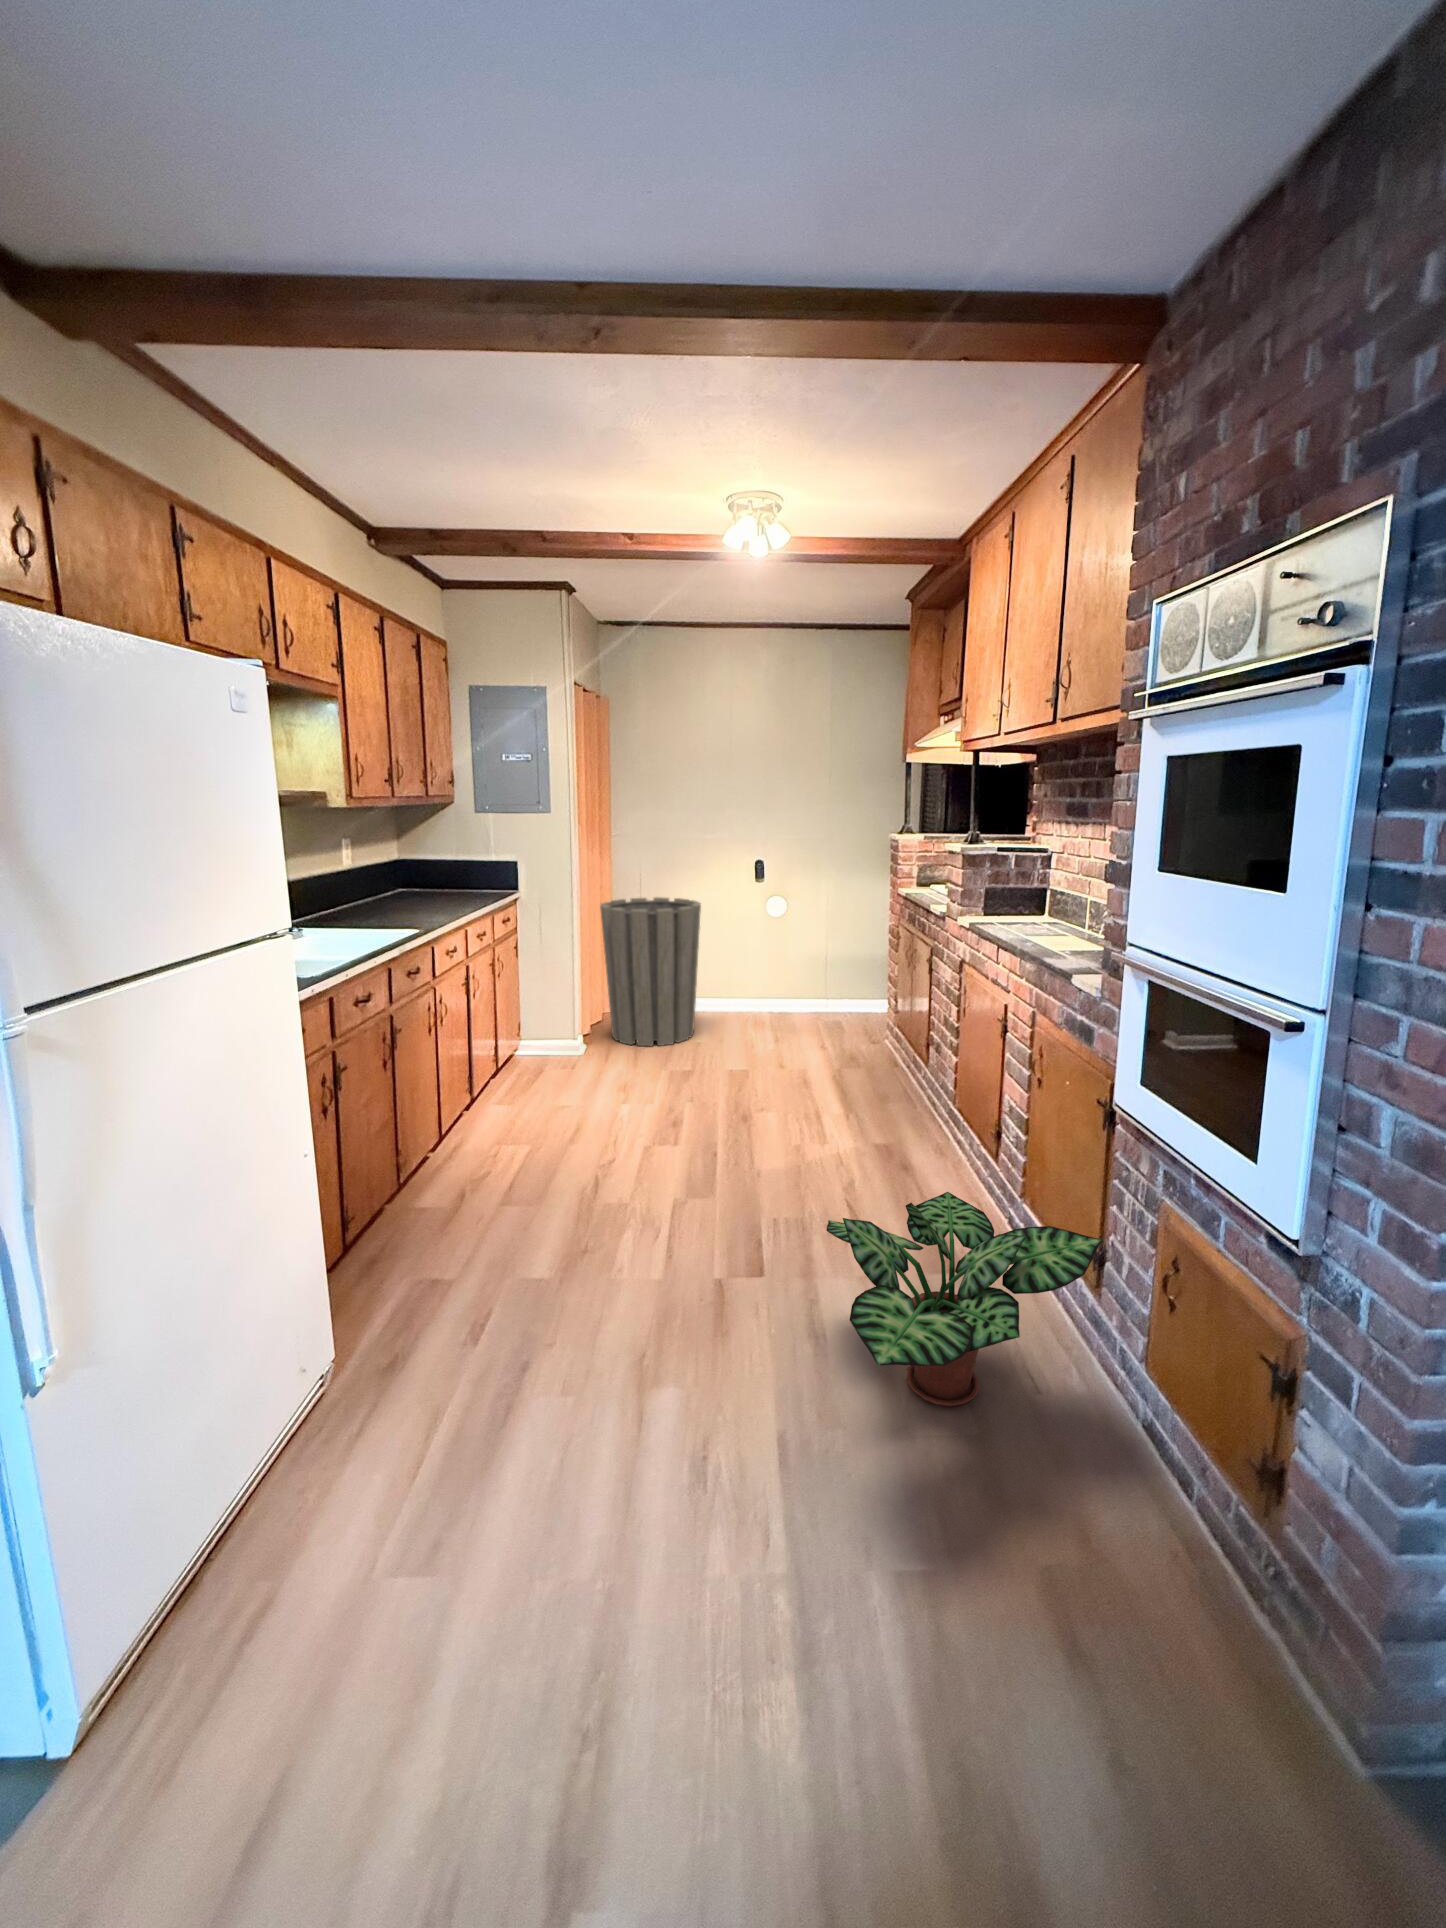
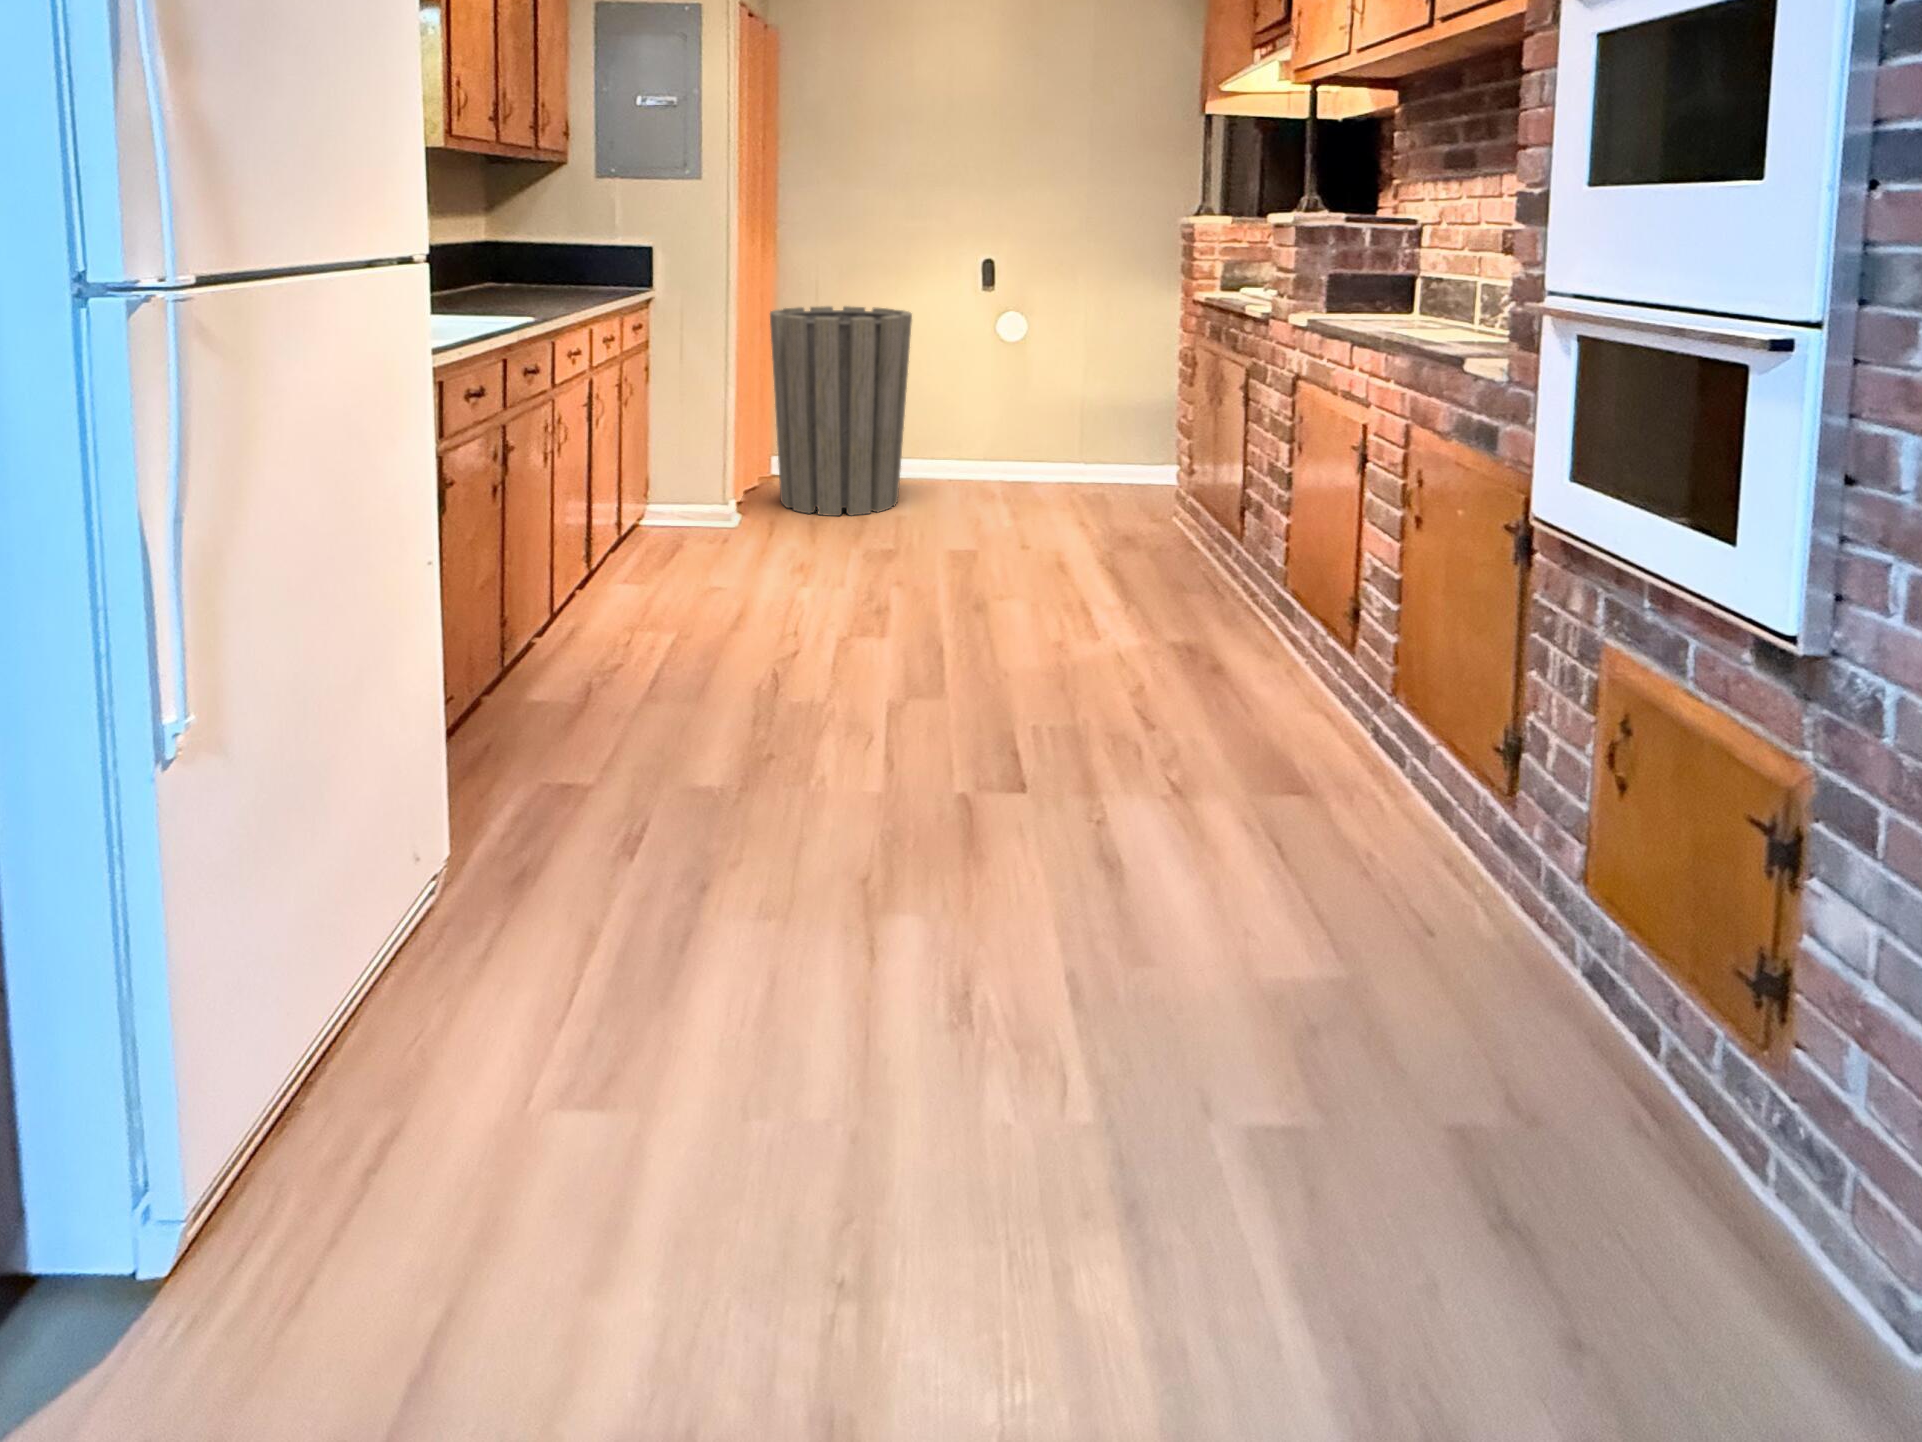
potted plant: present [826,1192,1102,1406] -> none [1124,649,1518,945]

